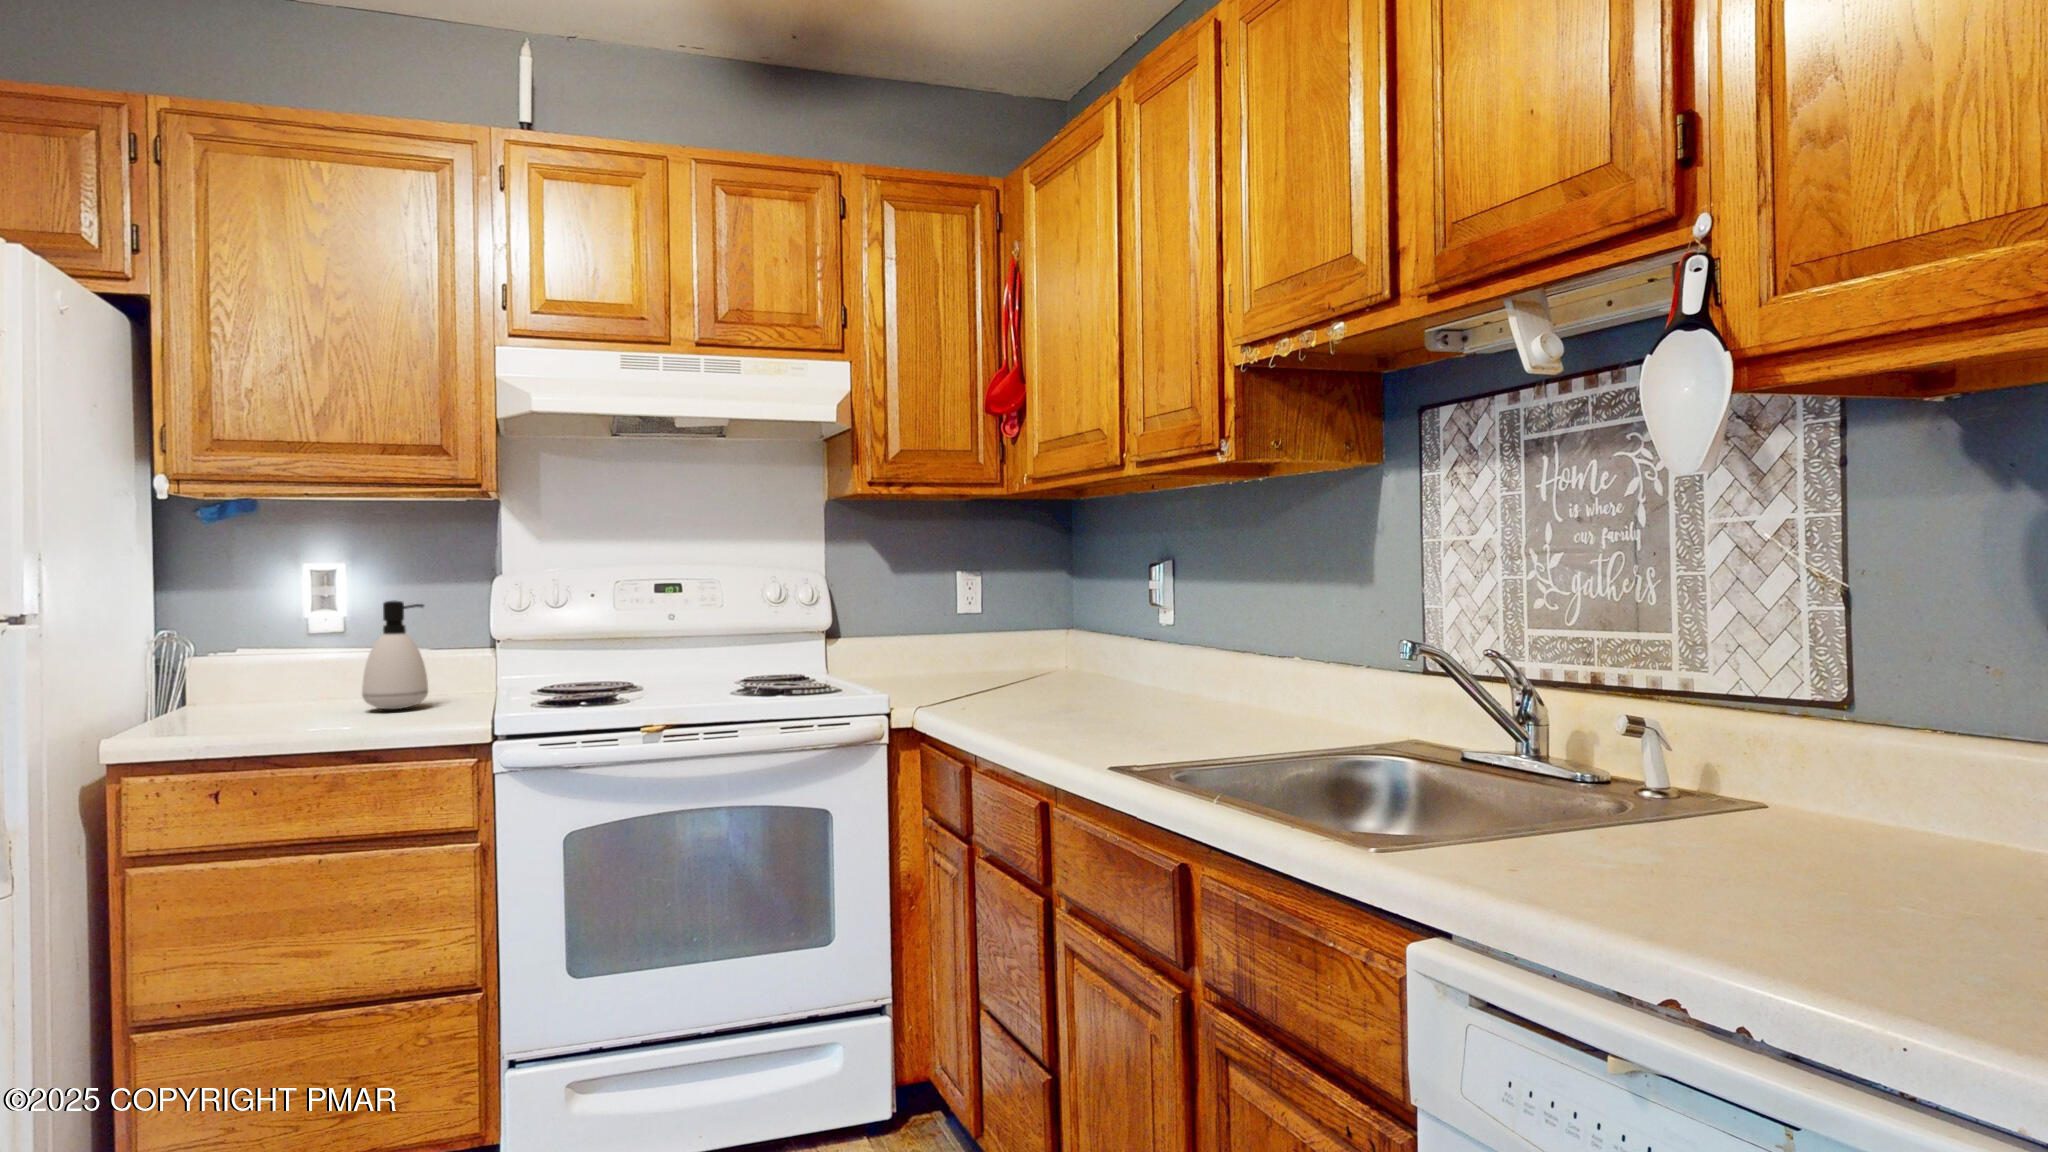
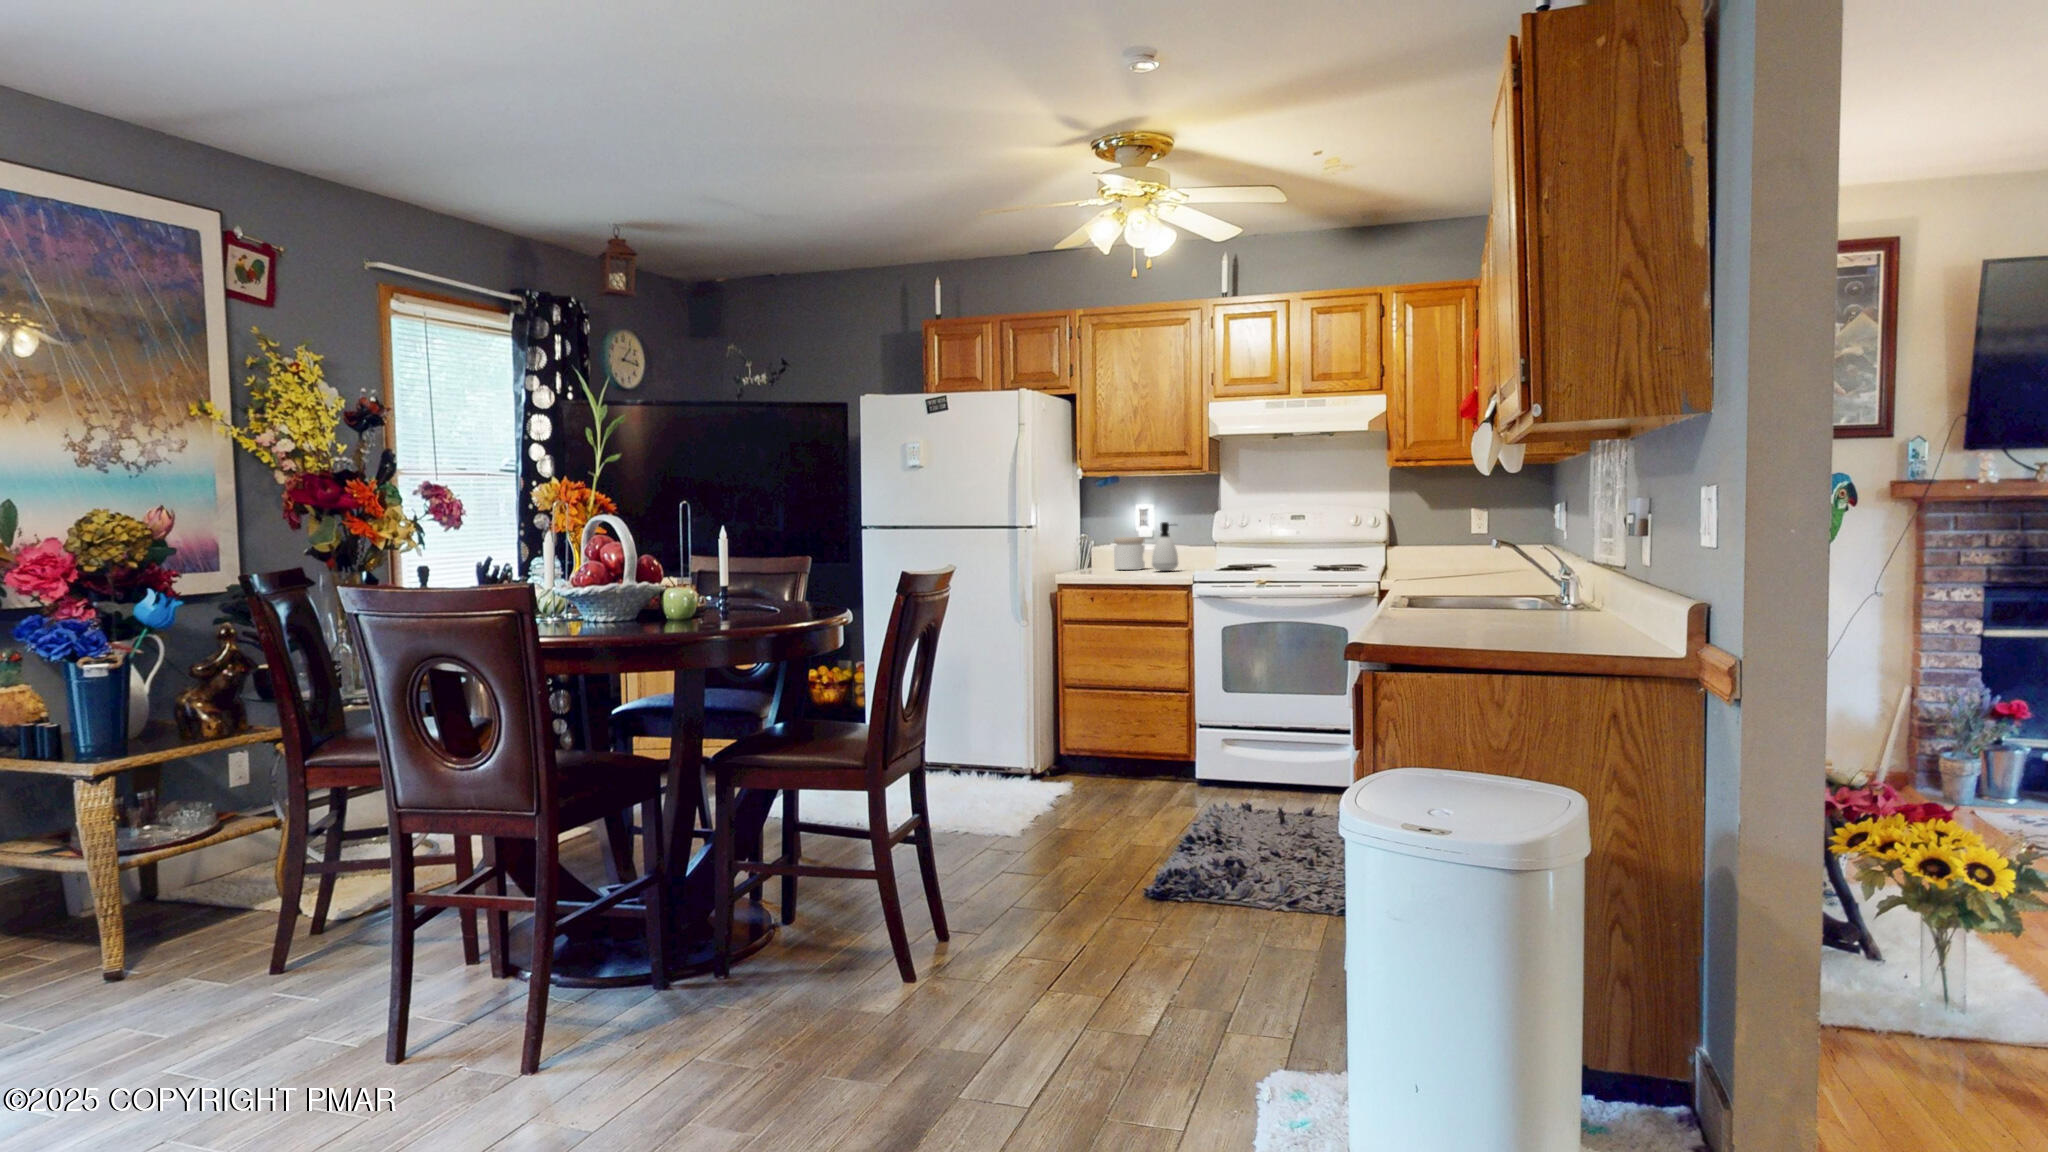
jar: none [253,632,334,709] -> present [1114,537,1145,570]

